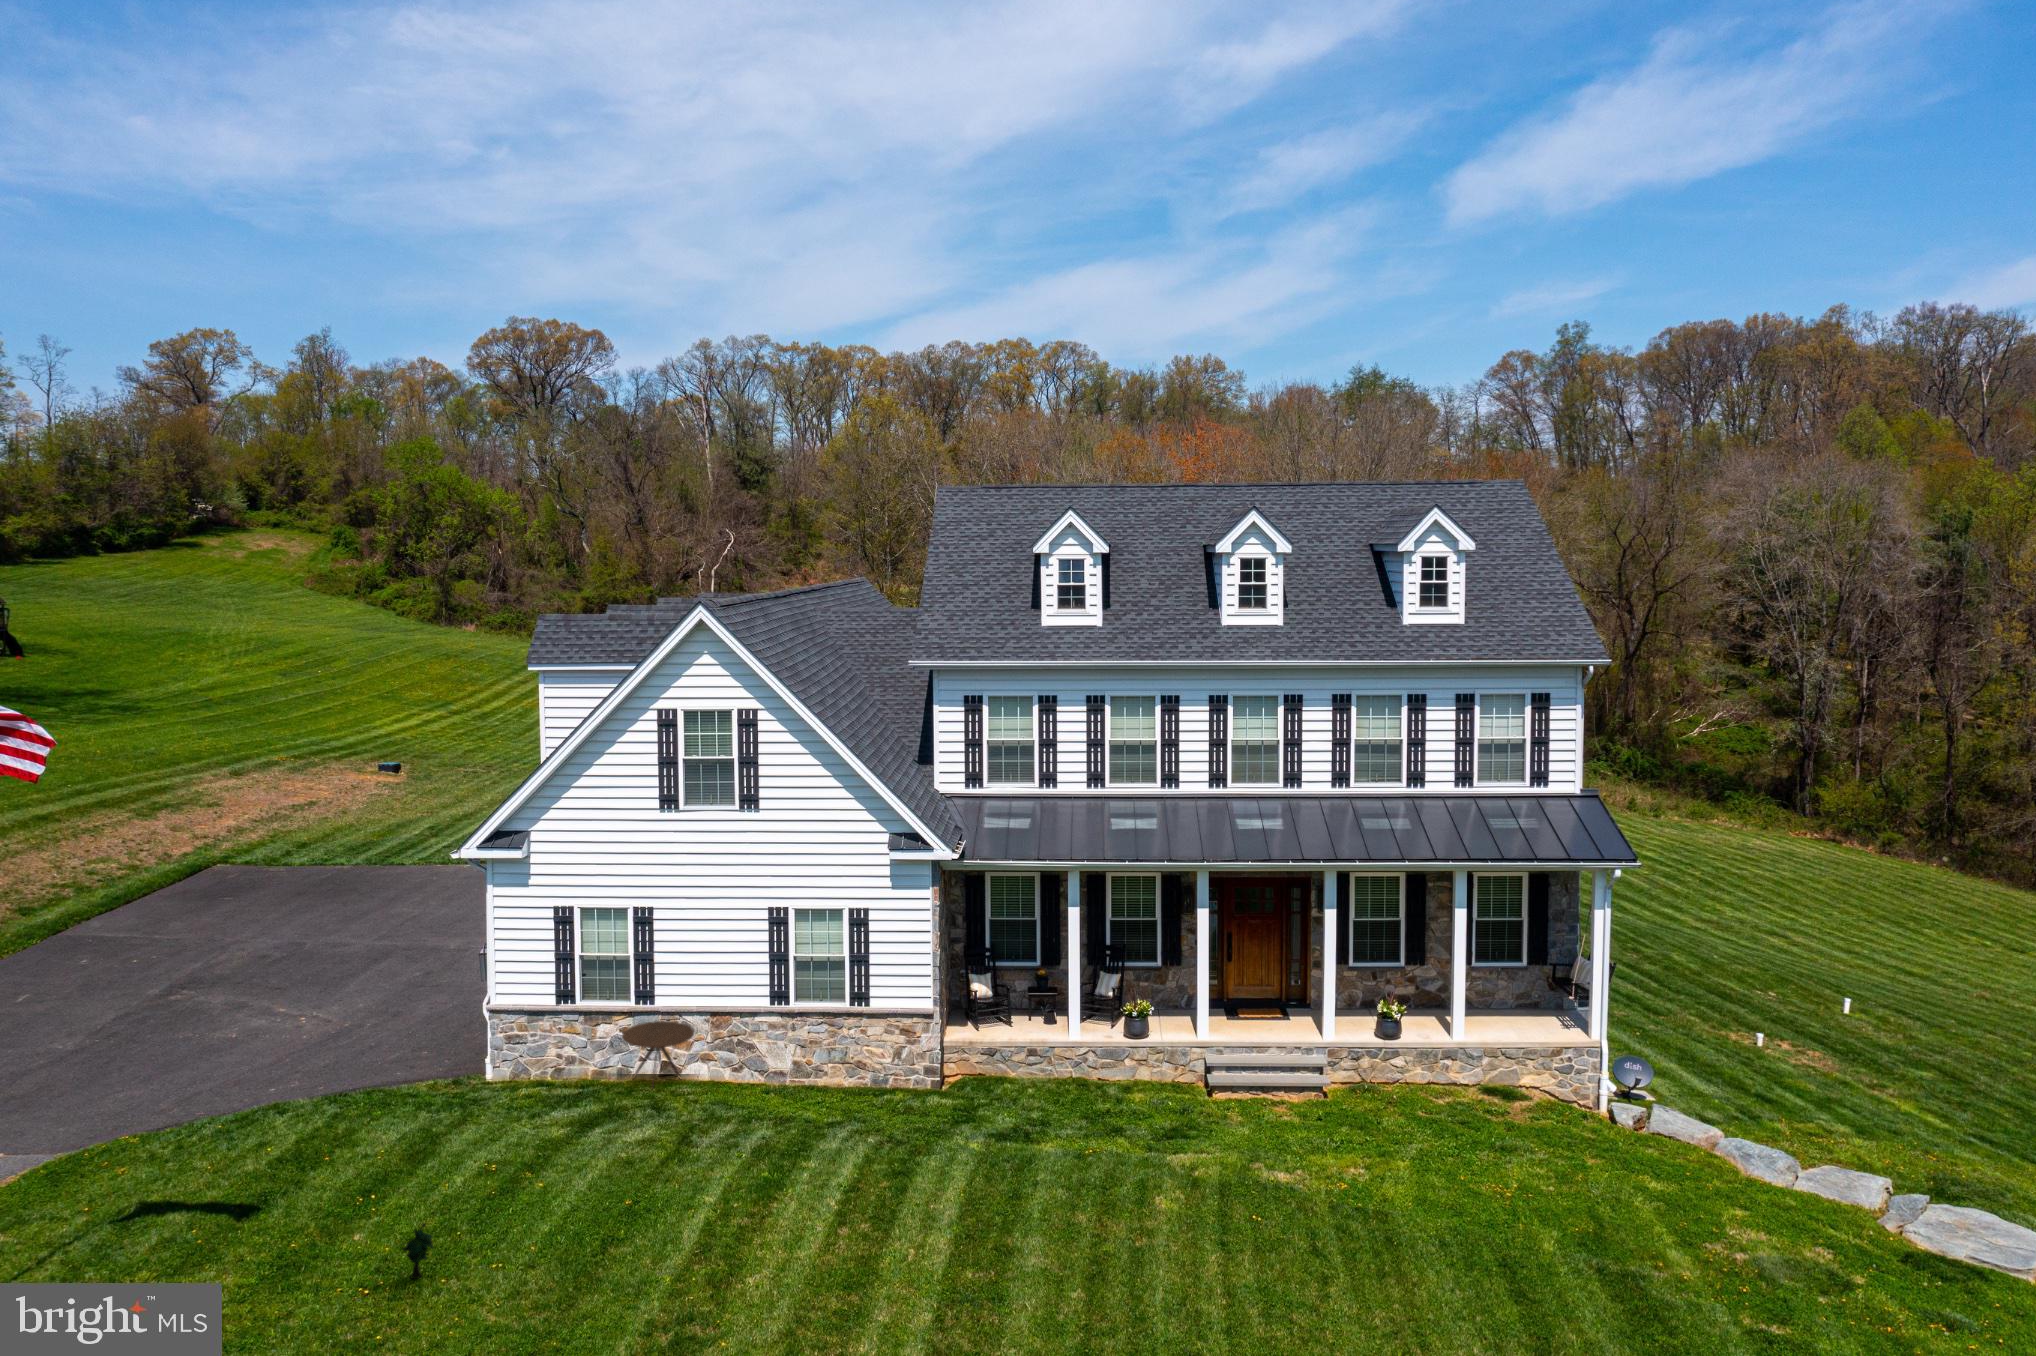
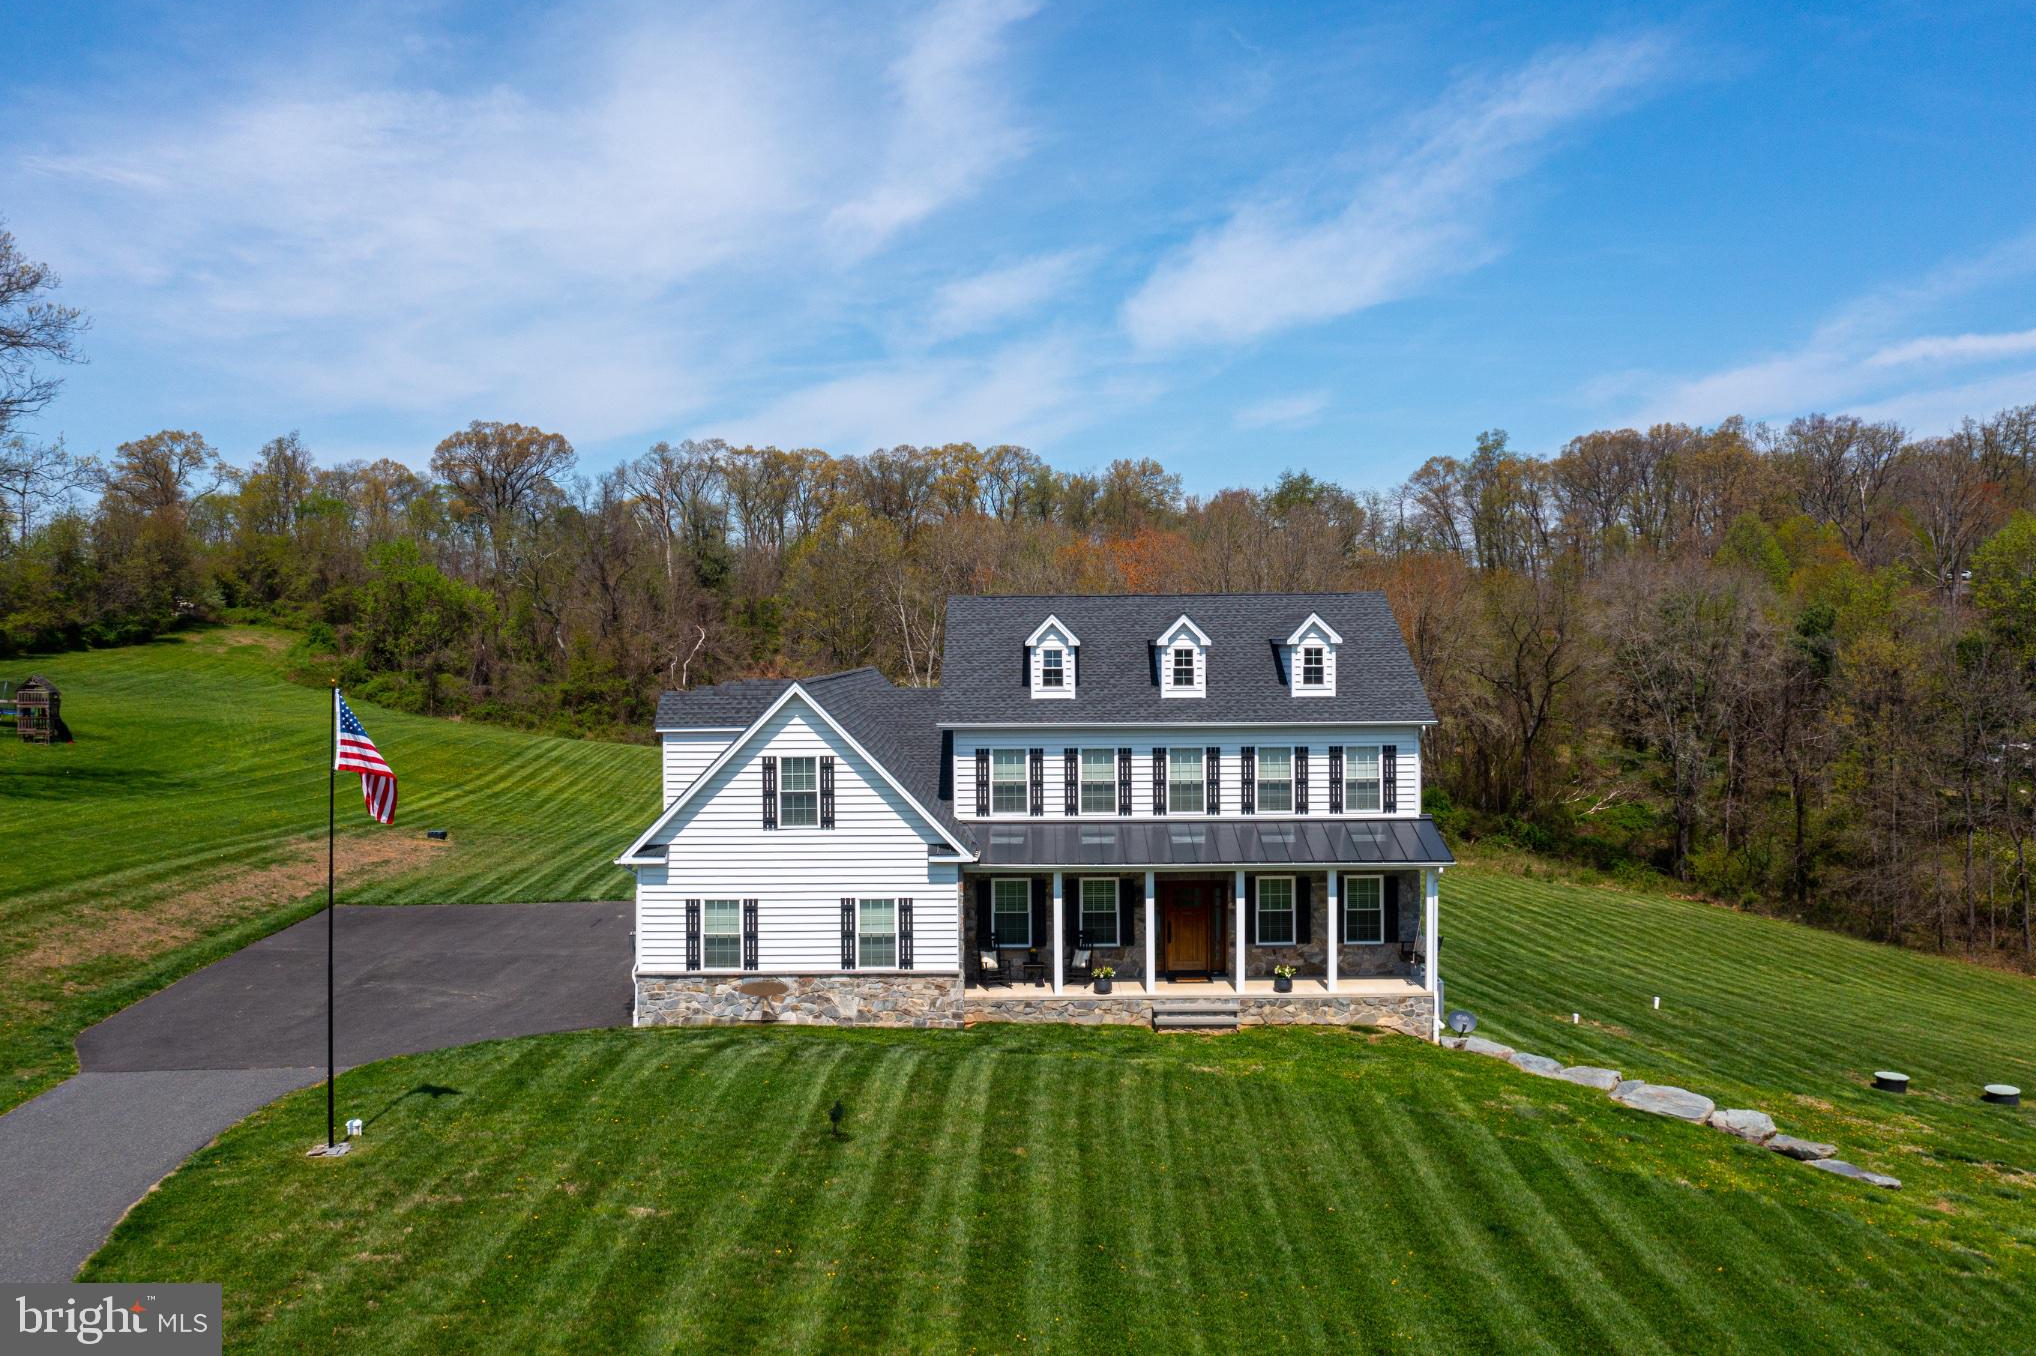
decorative plant: present [402,1223,434,1279] -> present [827,1099,845,1134]

